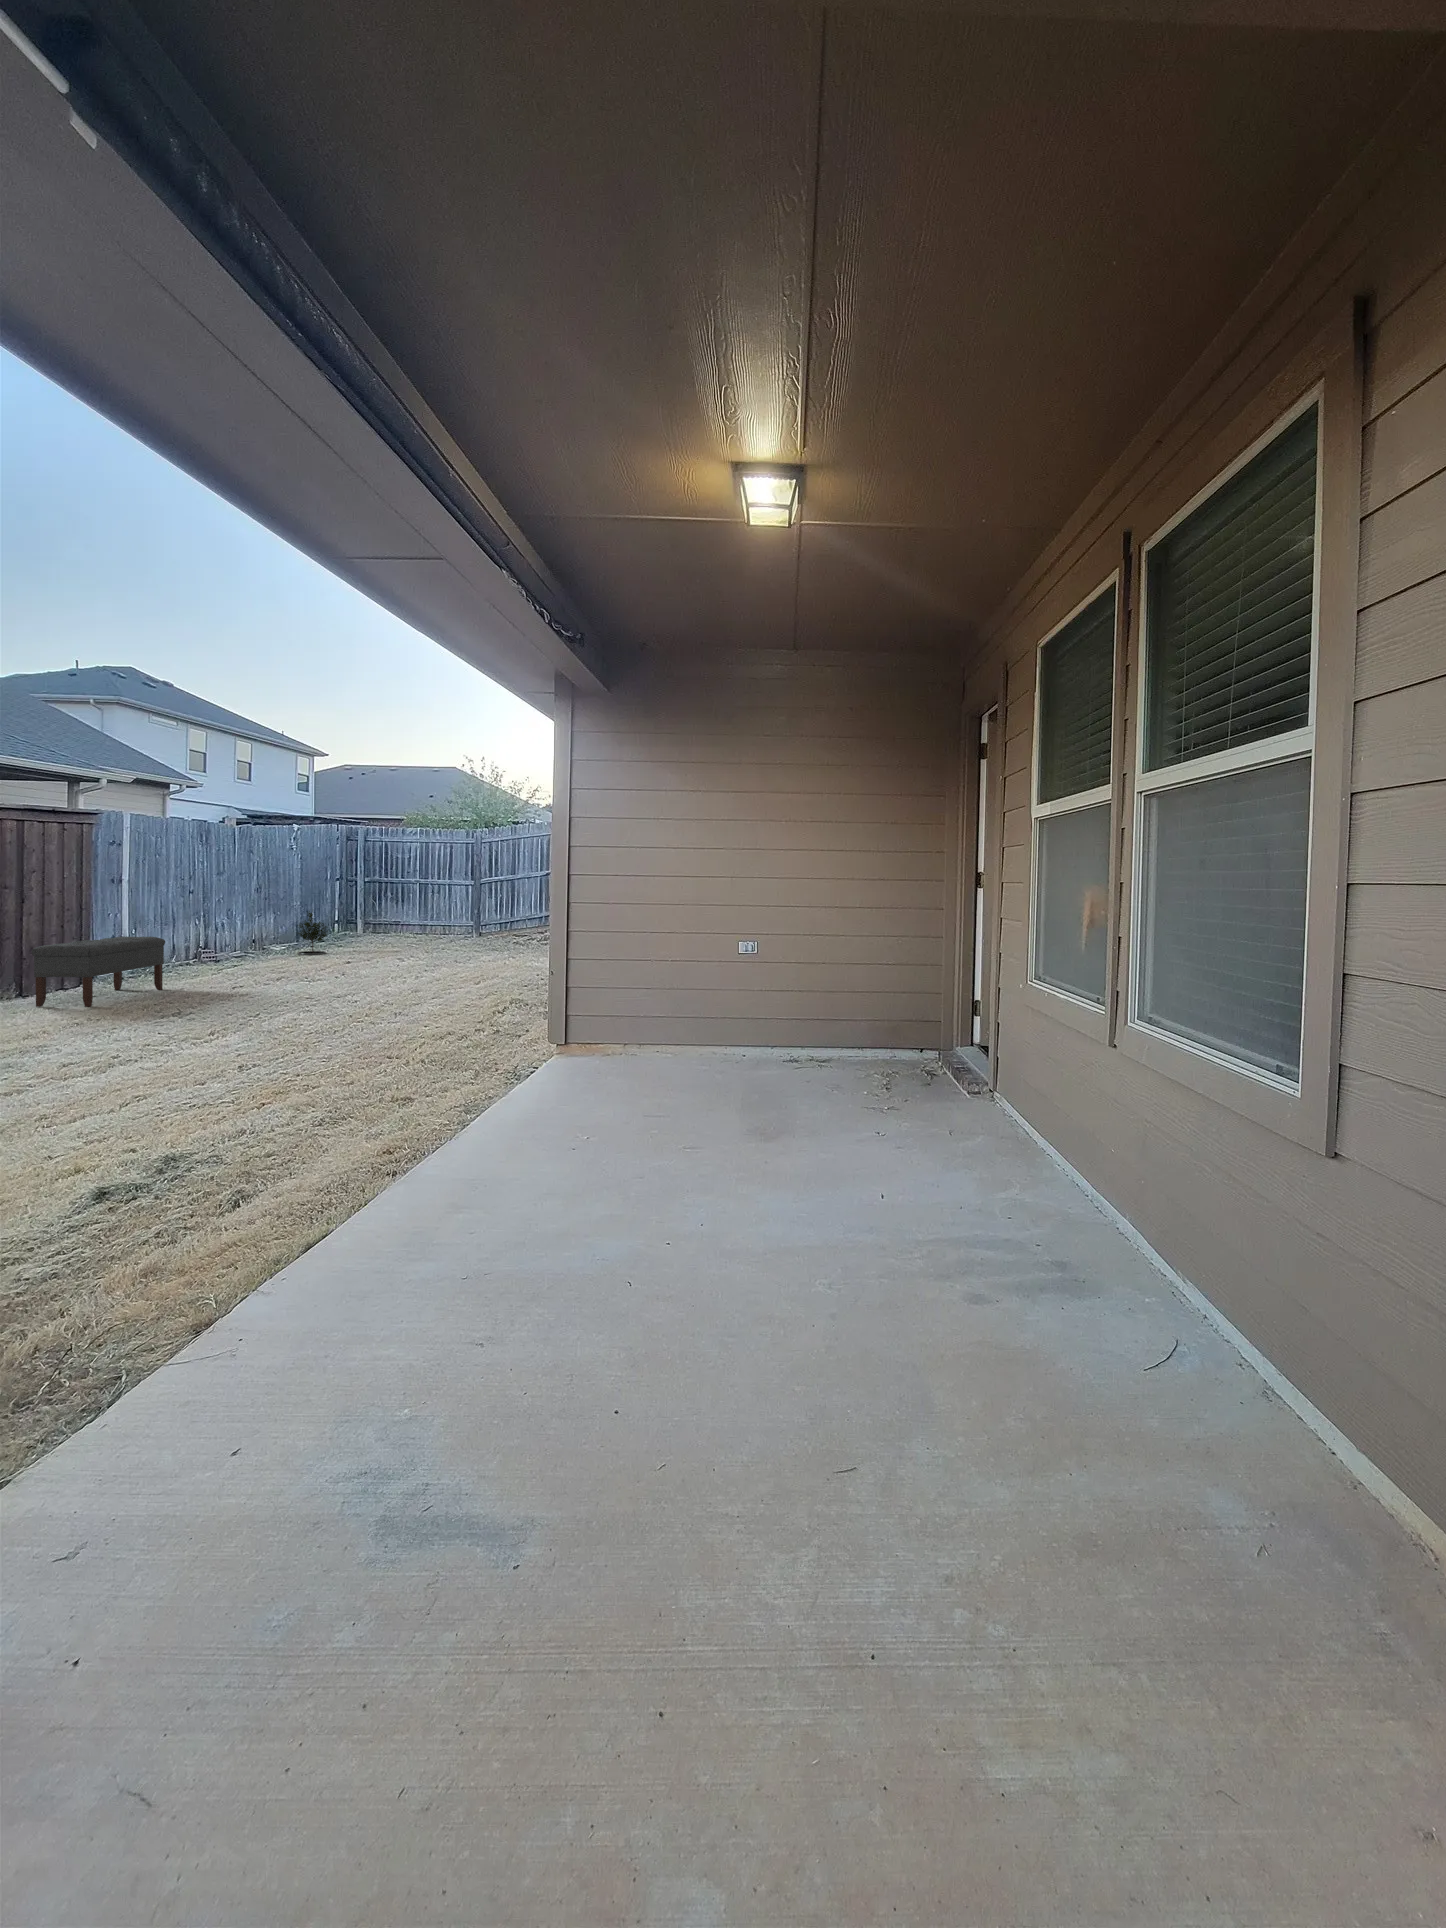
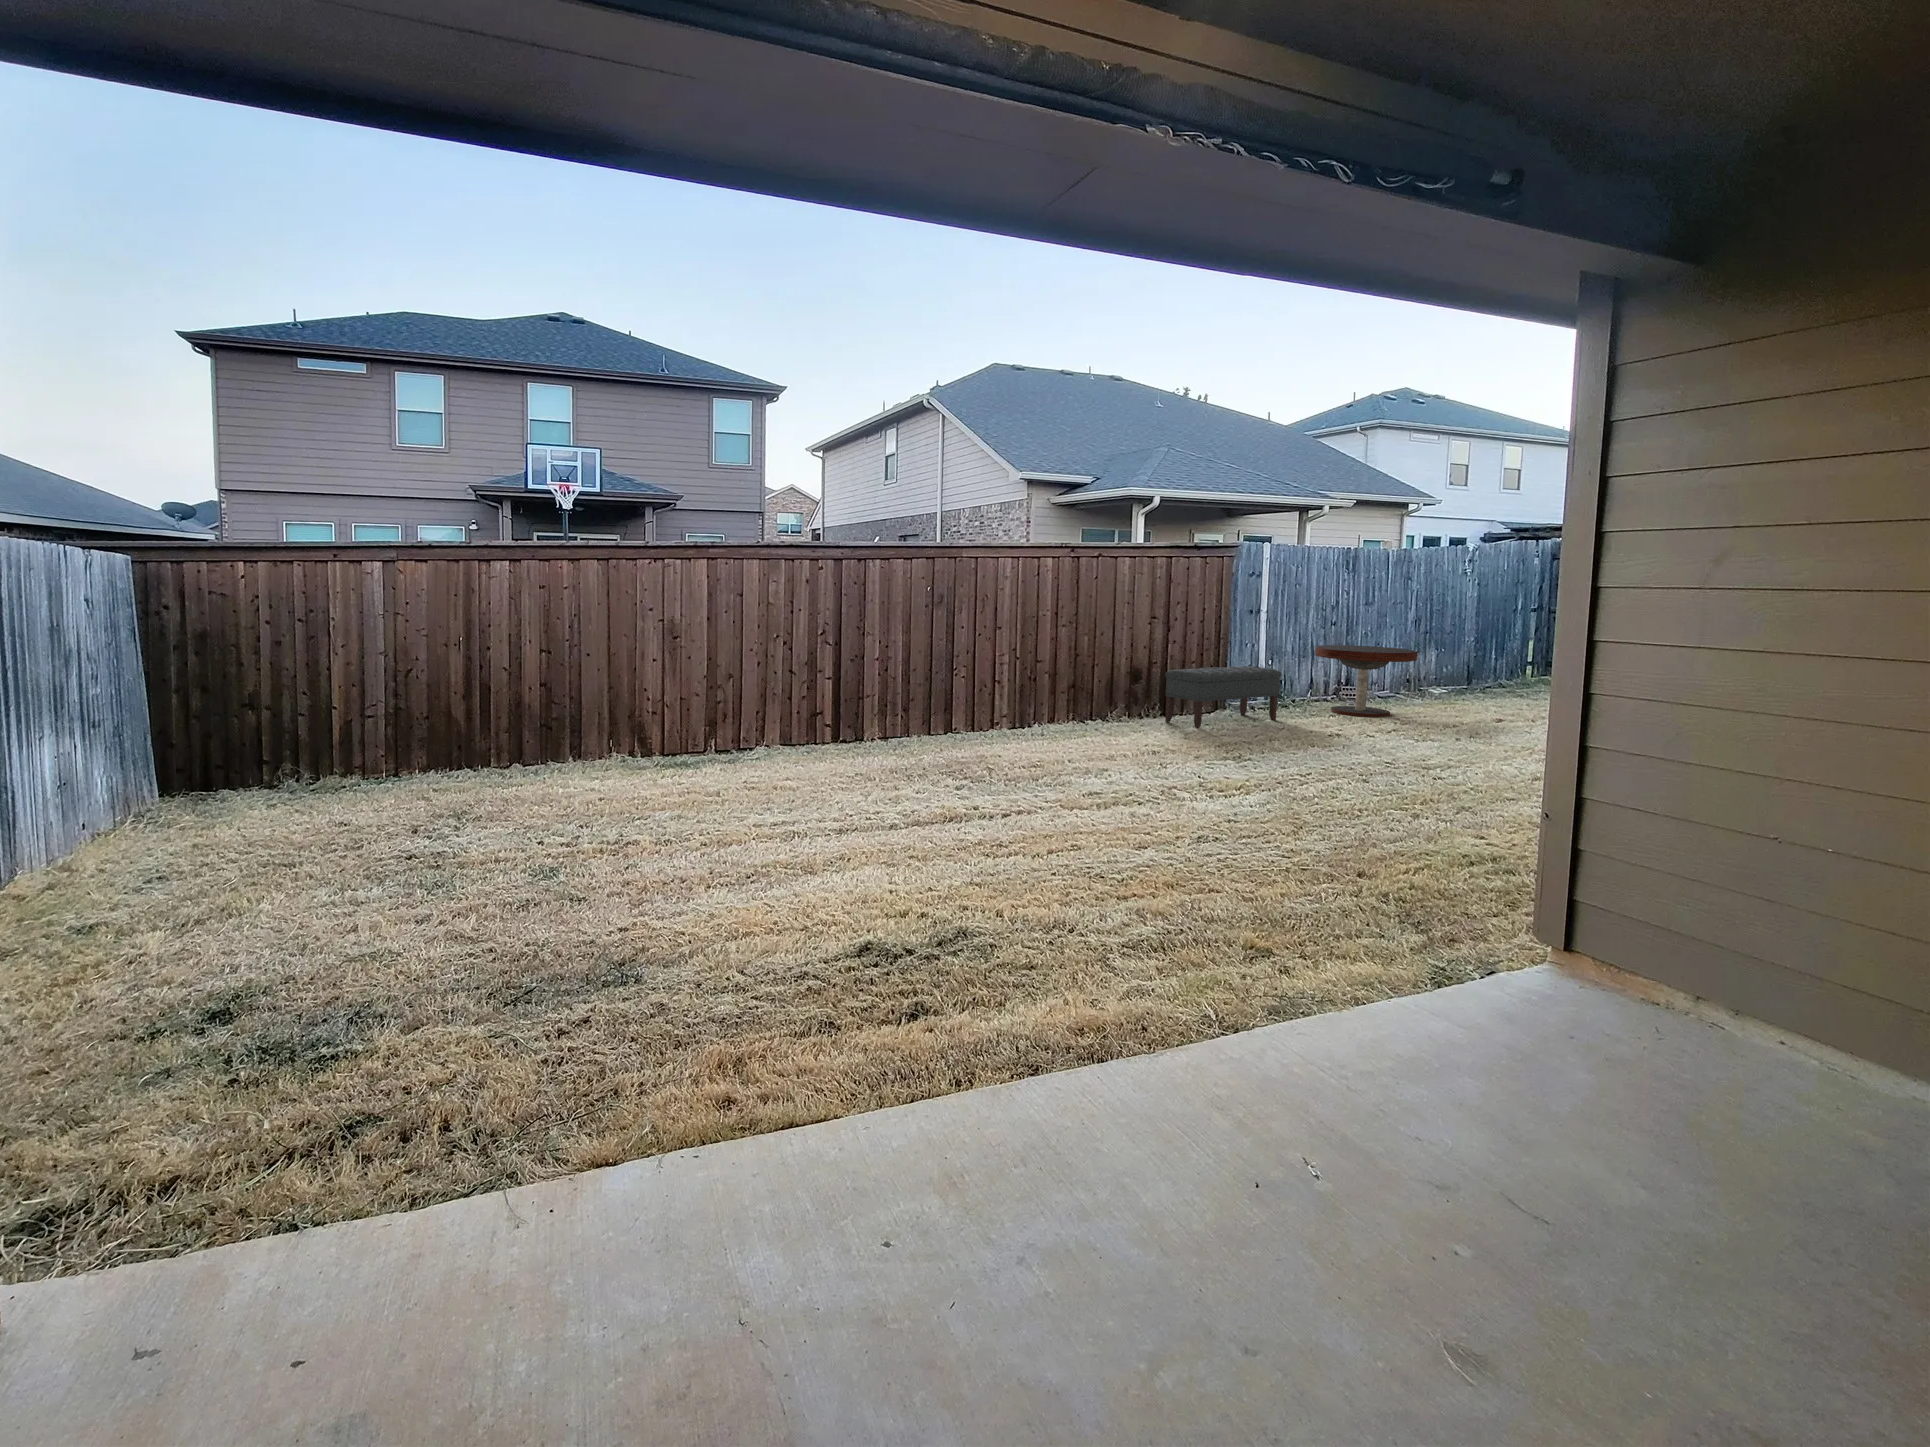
coffee table: none [178,911,282,977] -> present [1315,645,1417,717]
potted tree: present [297,911,328,955] -> none [1466,645,1508,701]

